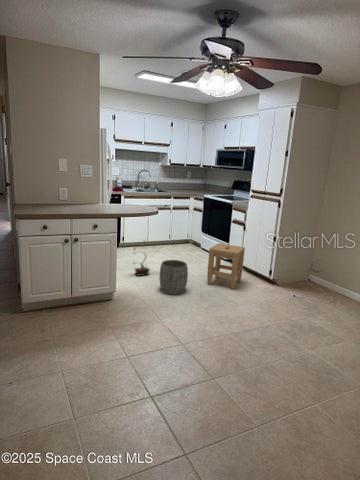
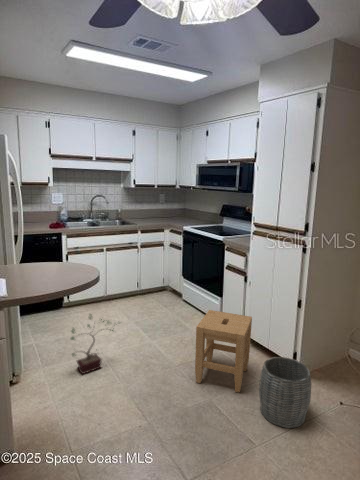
woven basket: present [160,260,188,295] -> present [259,357,311,428]

